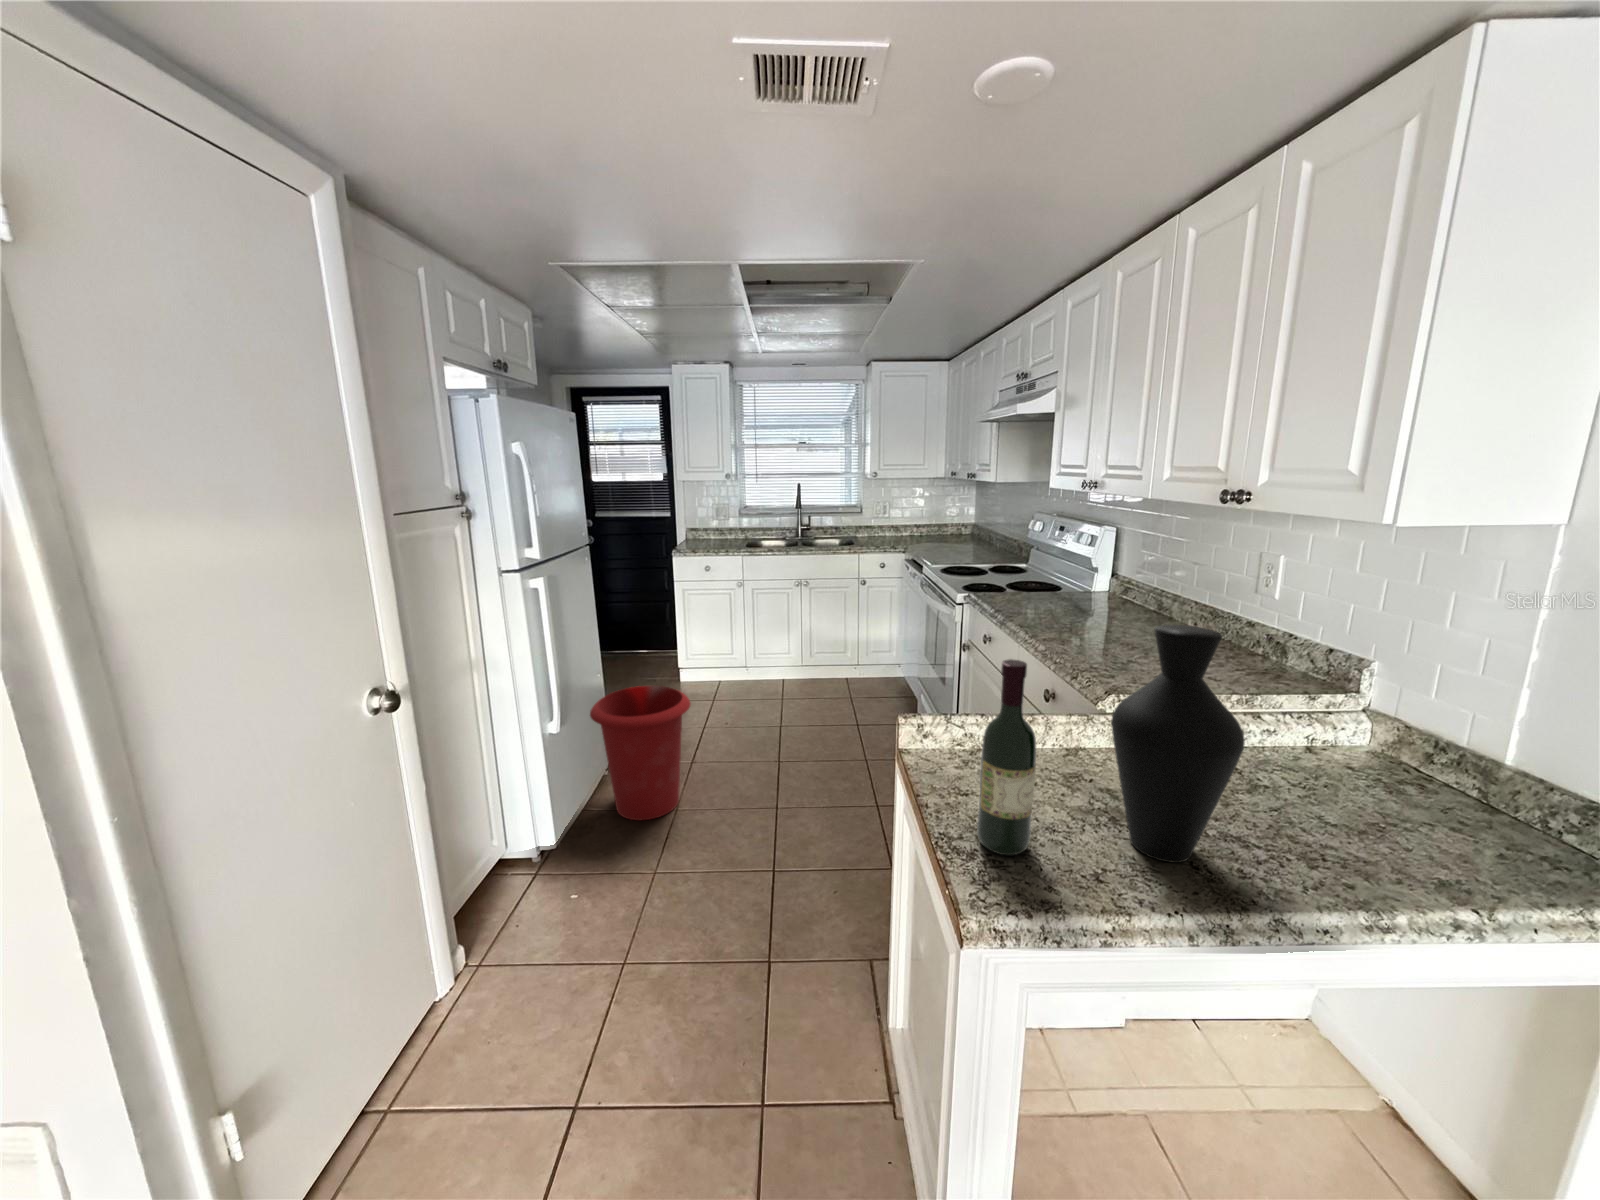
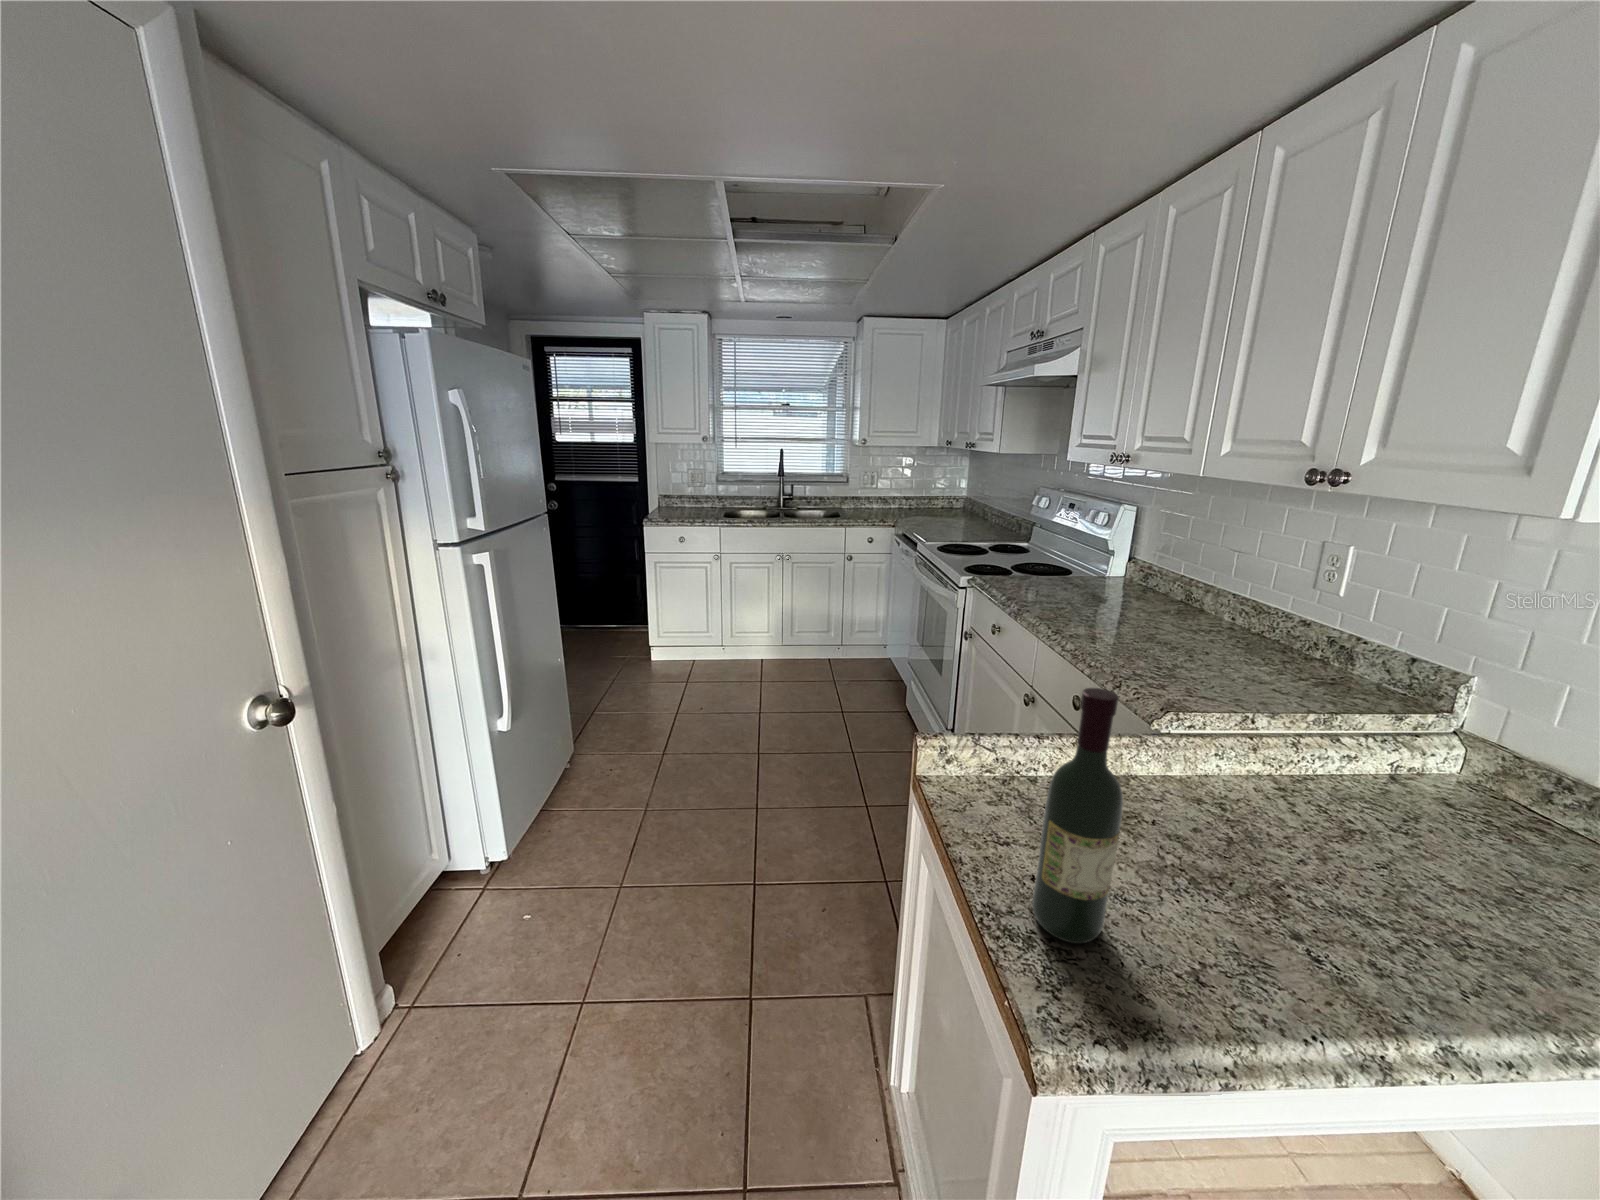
vase: present [1111,625,1245,863] -> none [1212,643,1406,953]
waste bin: present [590,686,691,820] -> none [548,672,663,821]

